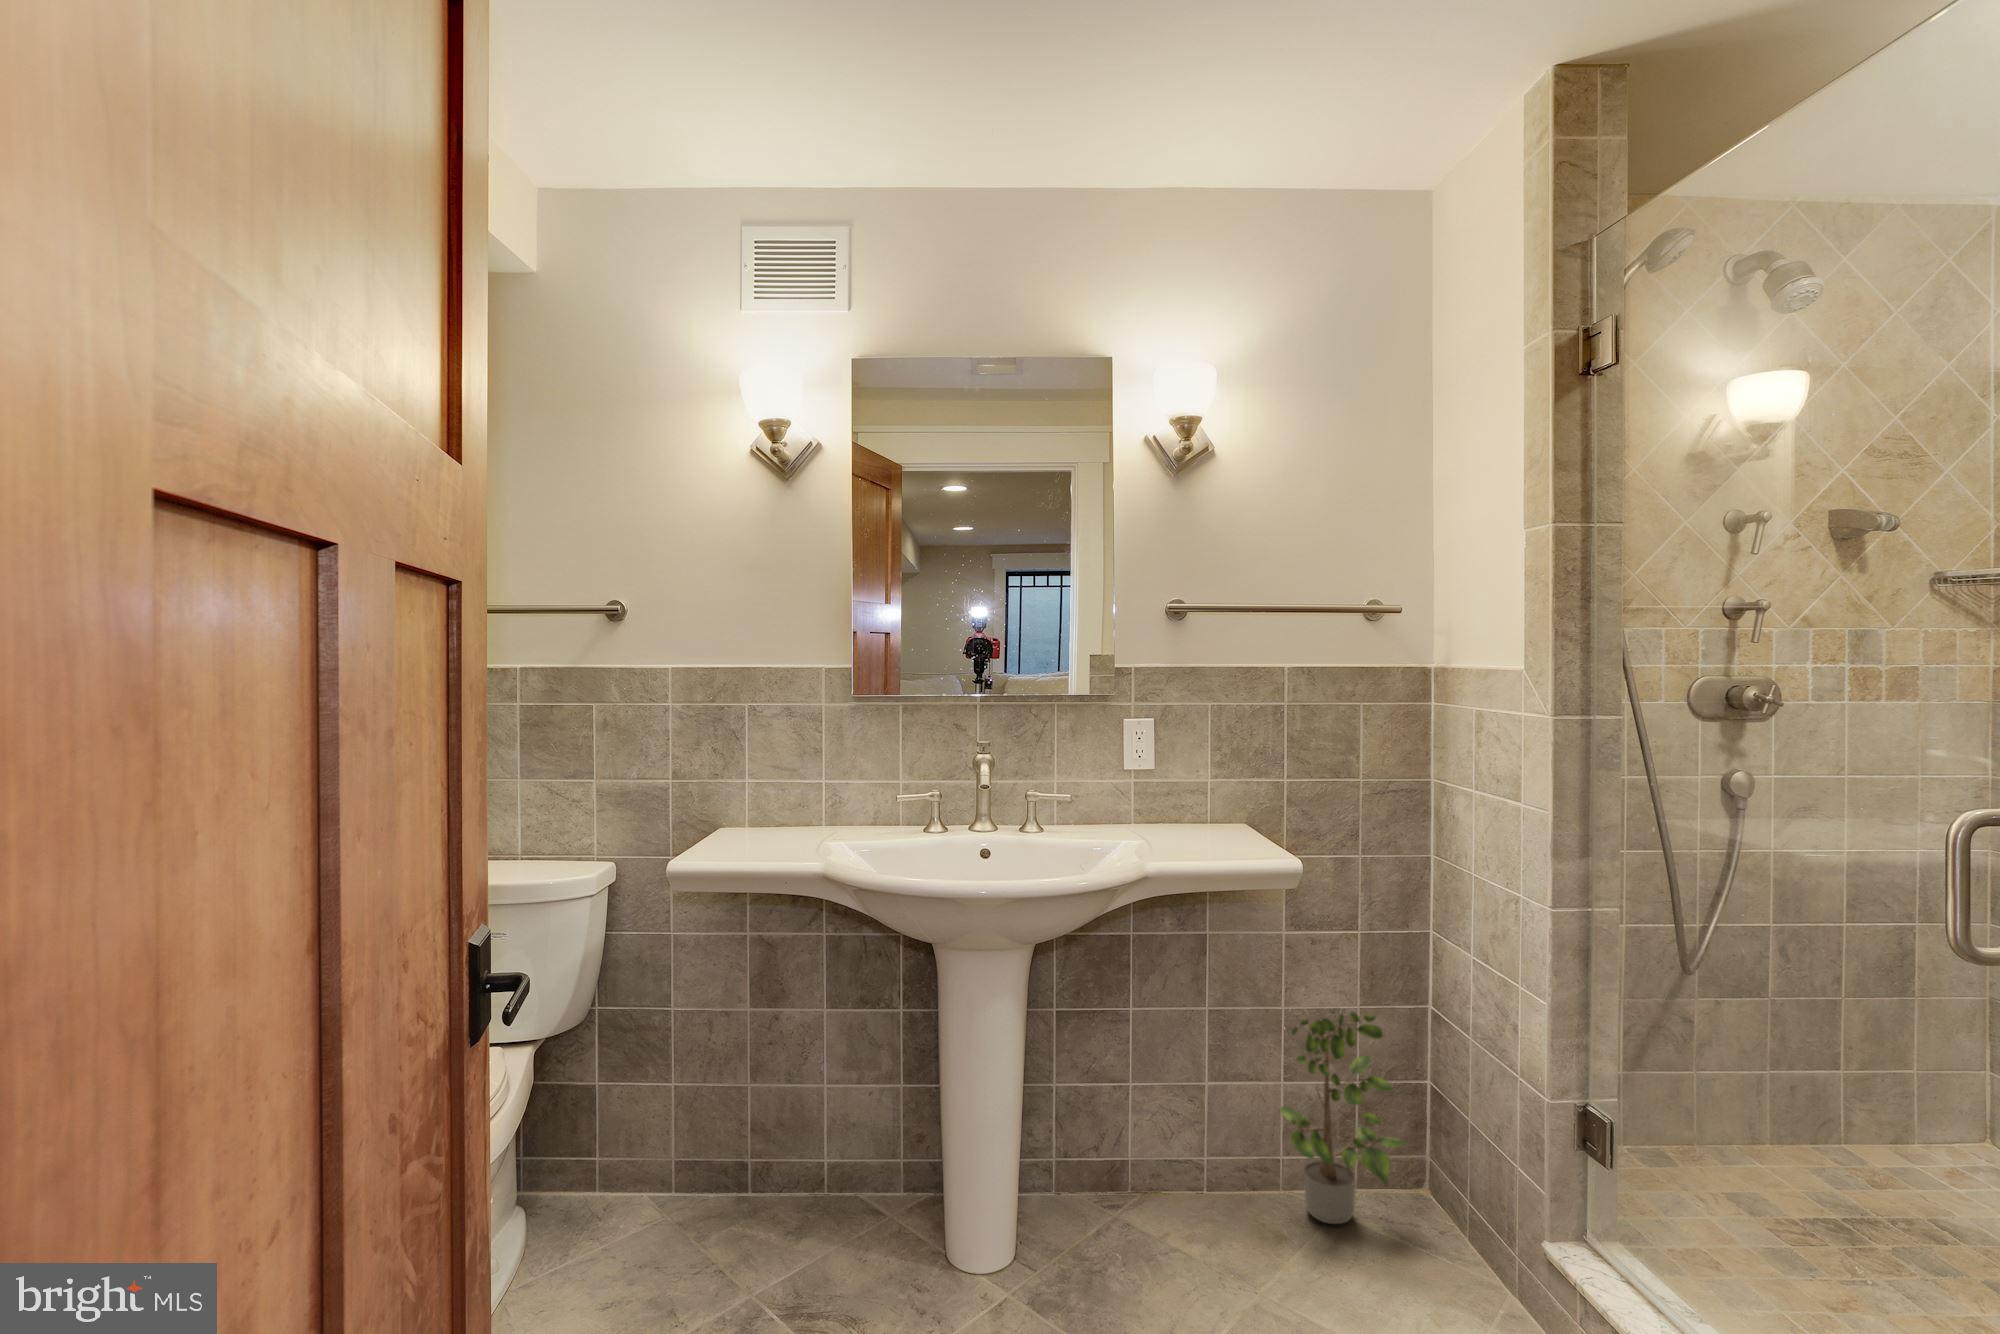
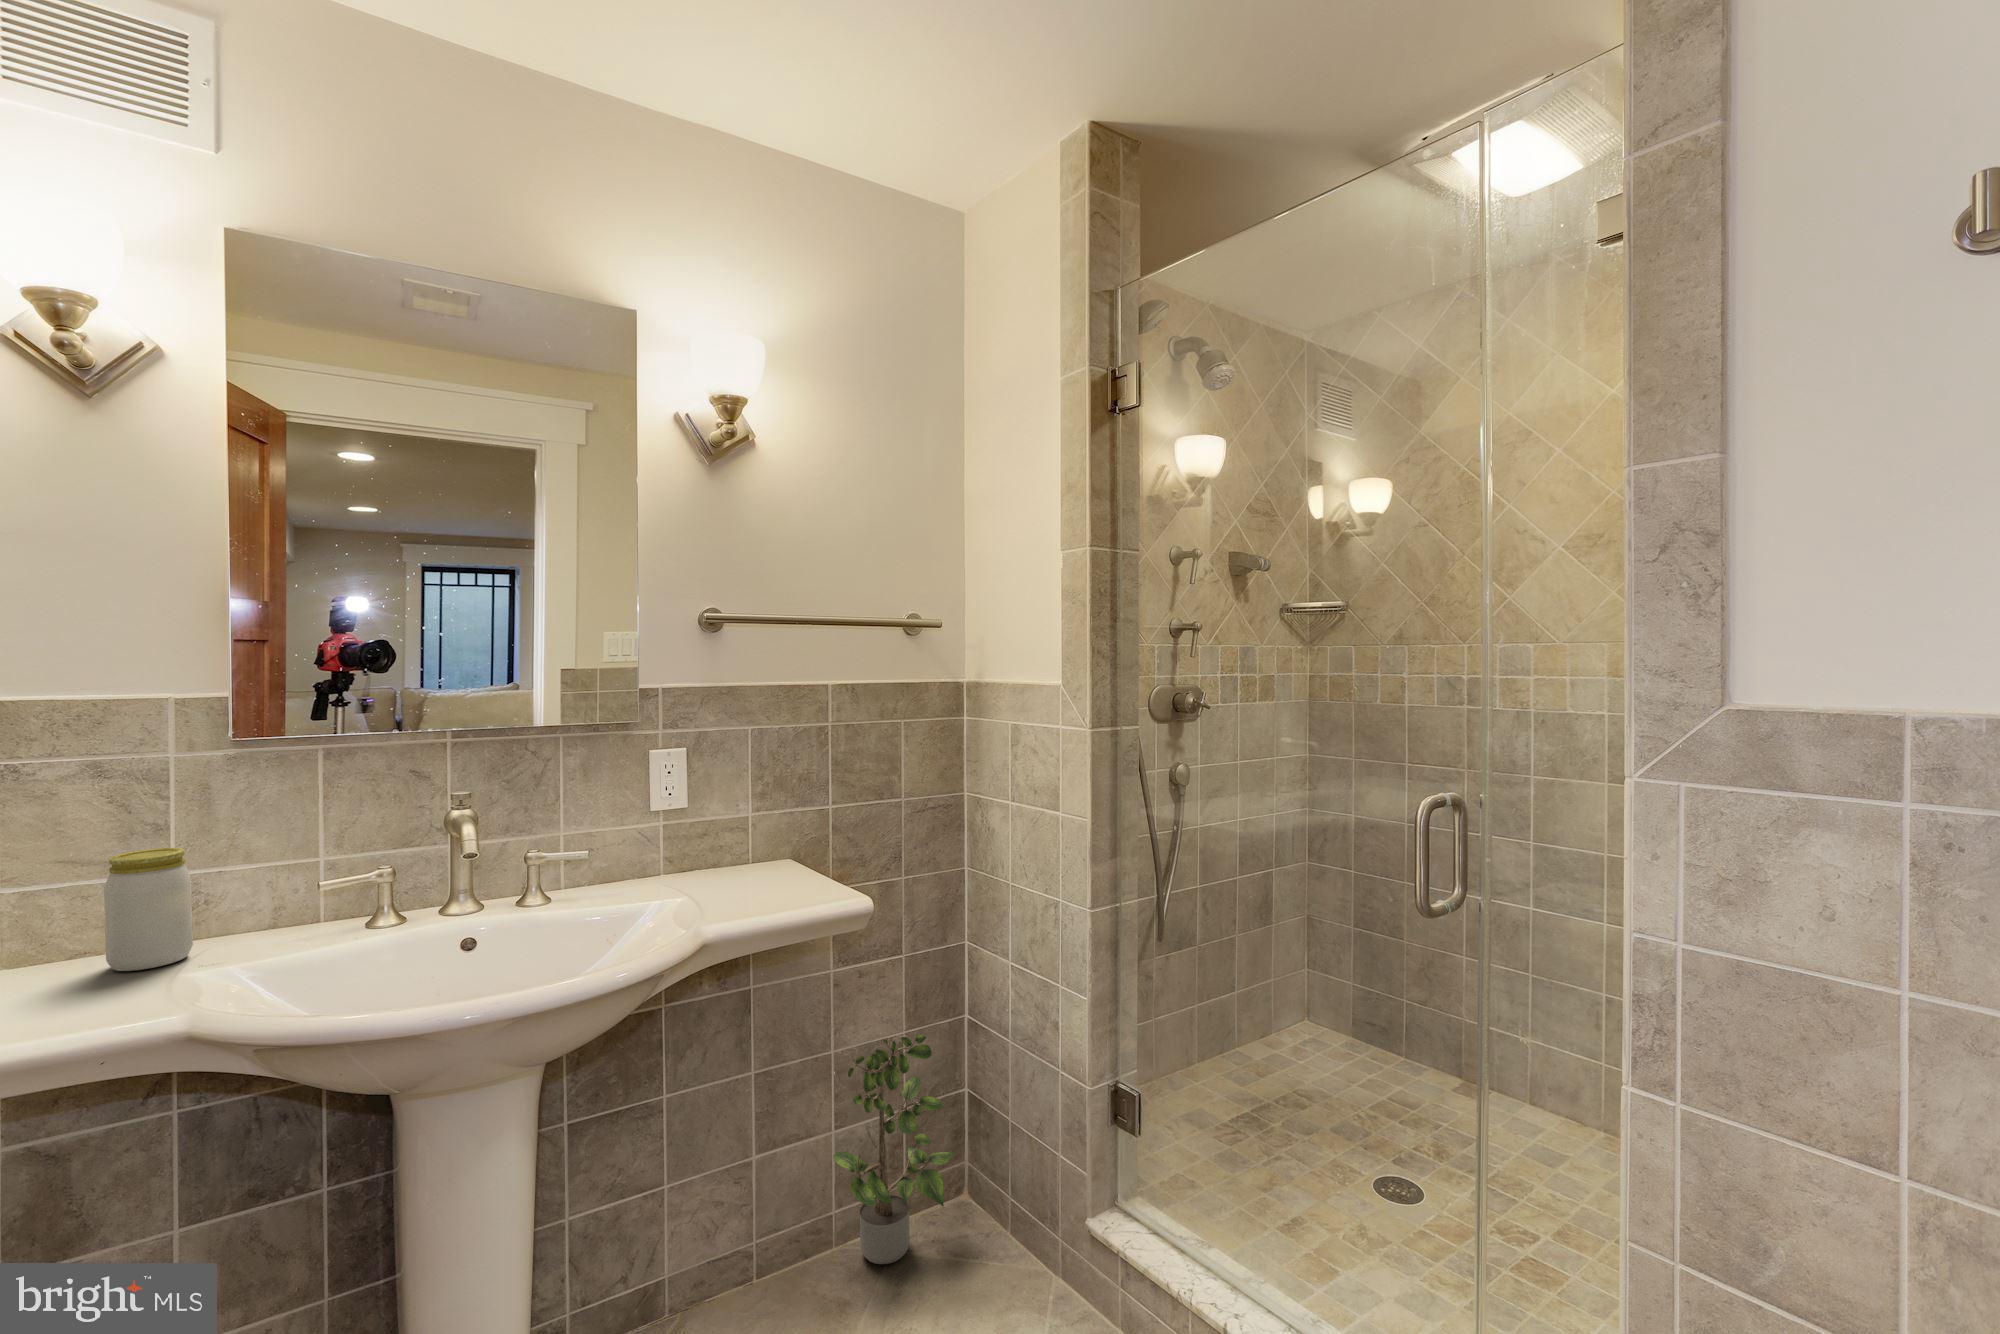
jar: none [790,763,832,837] -> present [104,848,193,971]

